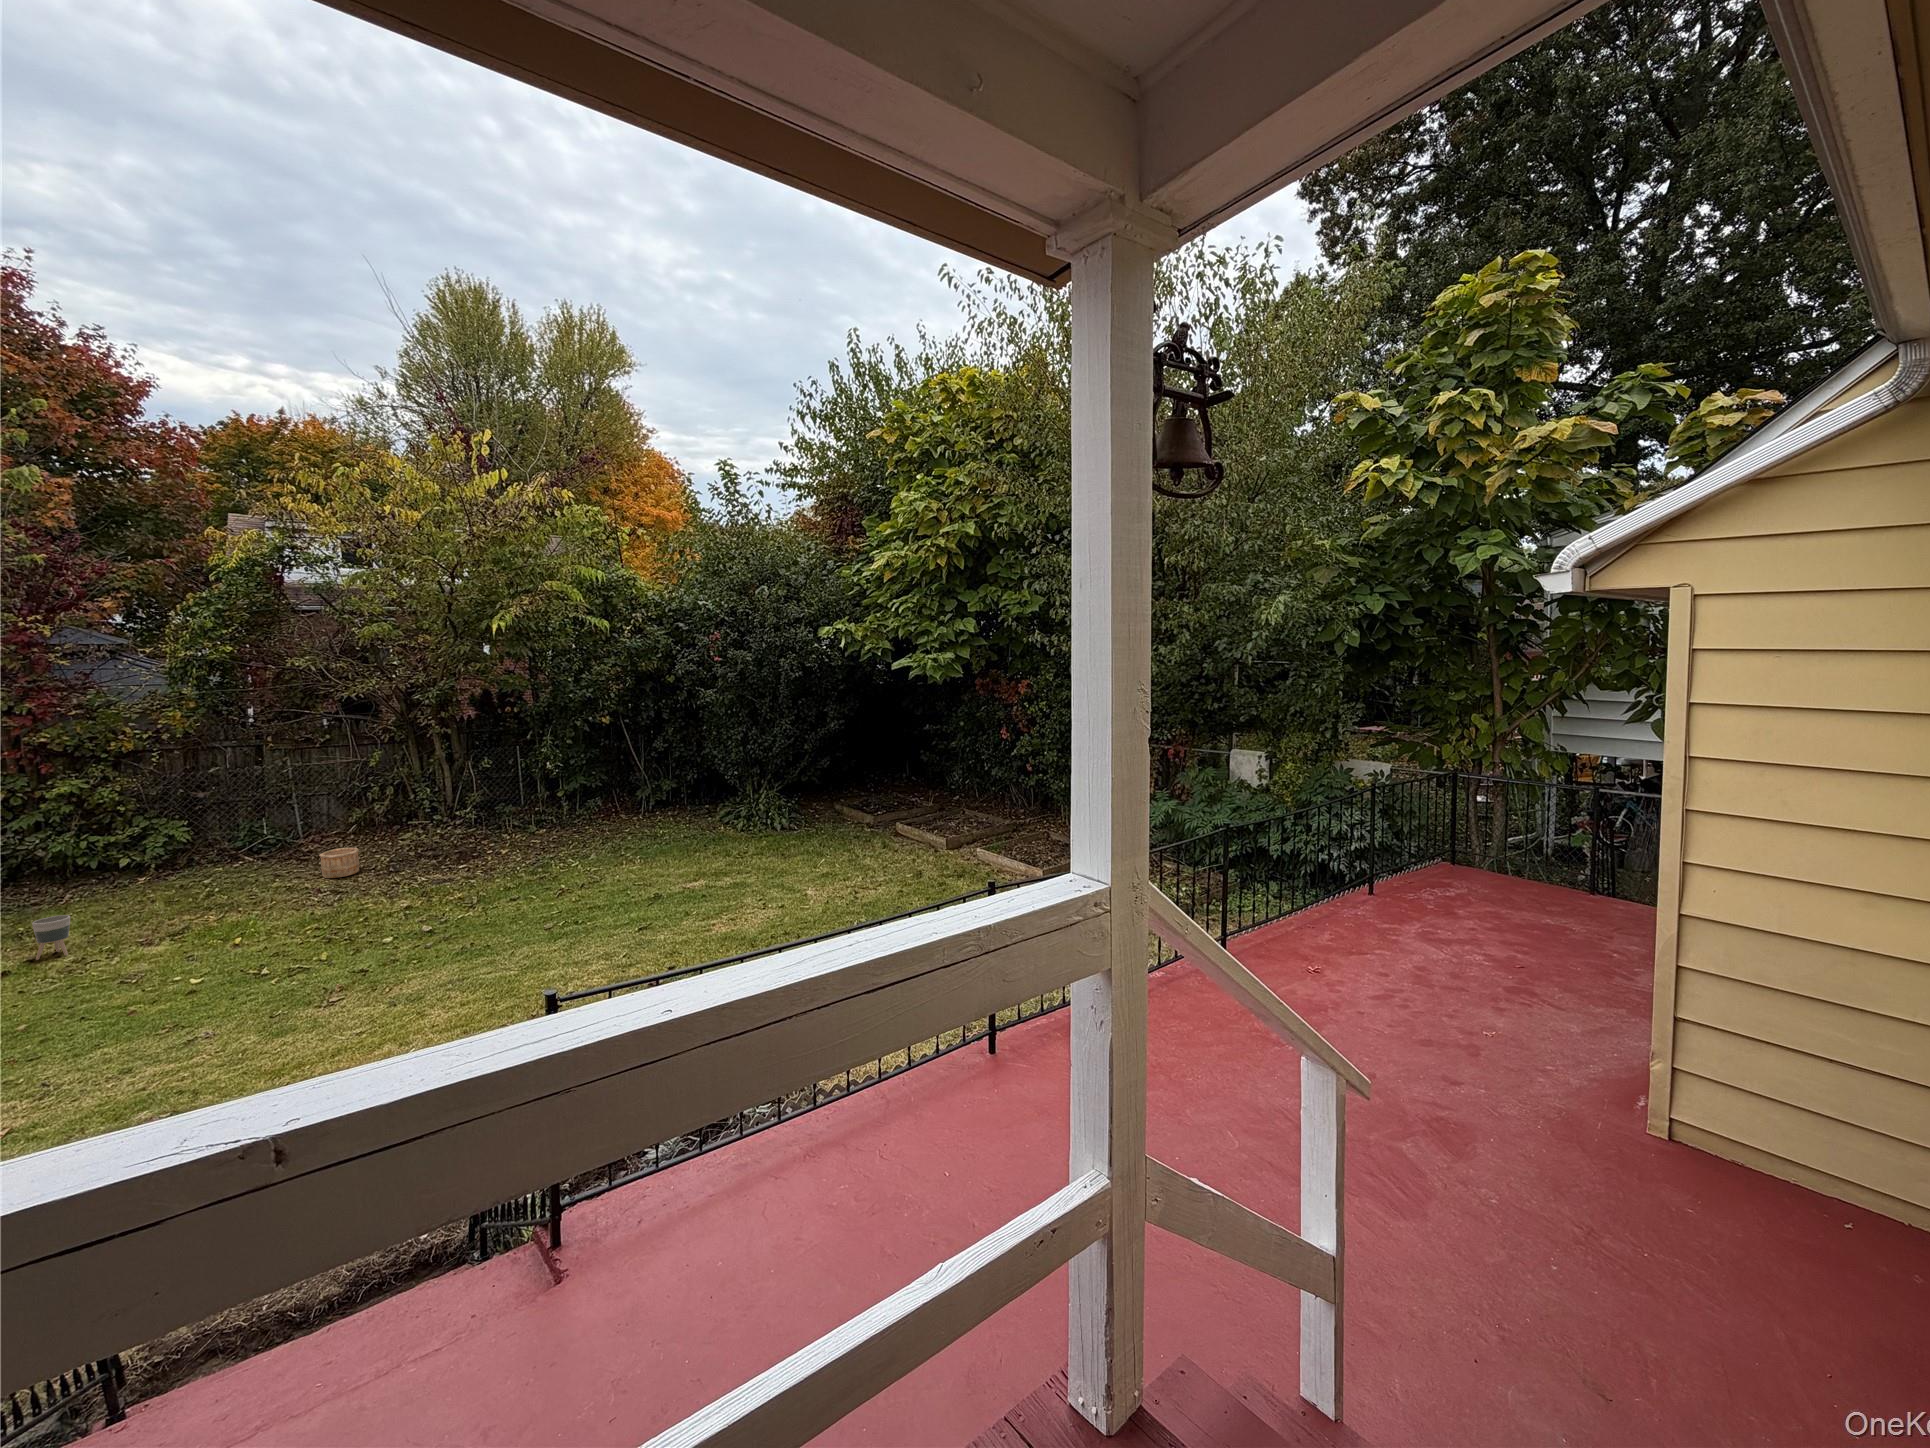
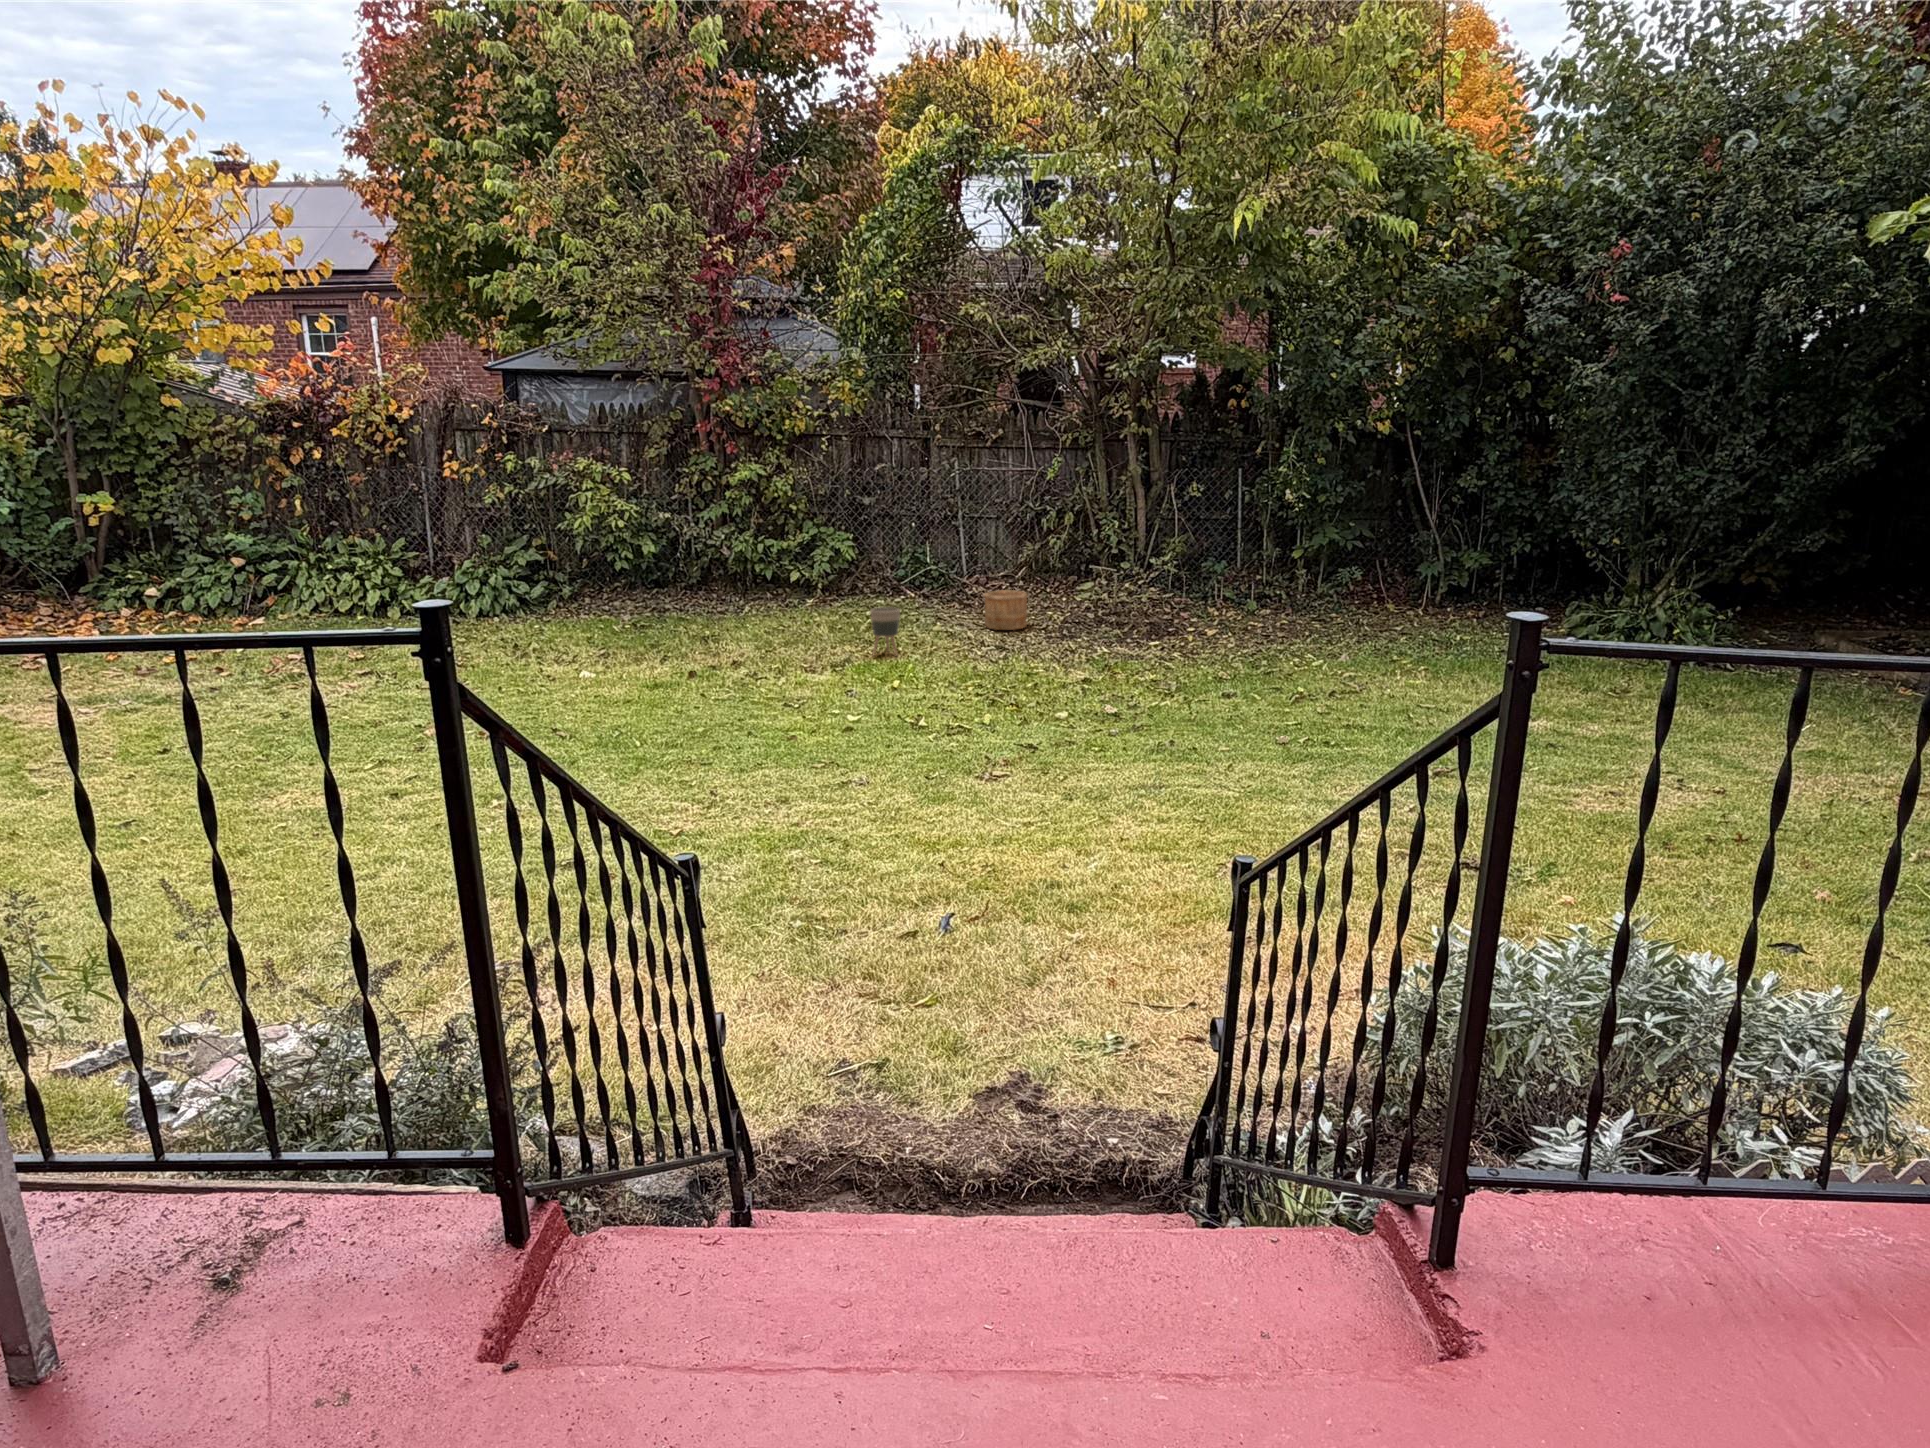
planter: present [32,915,70,960] -> present [870,607,900,656]

